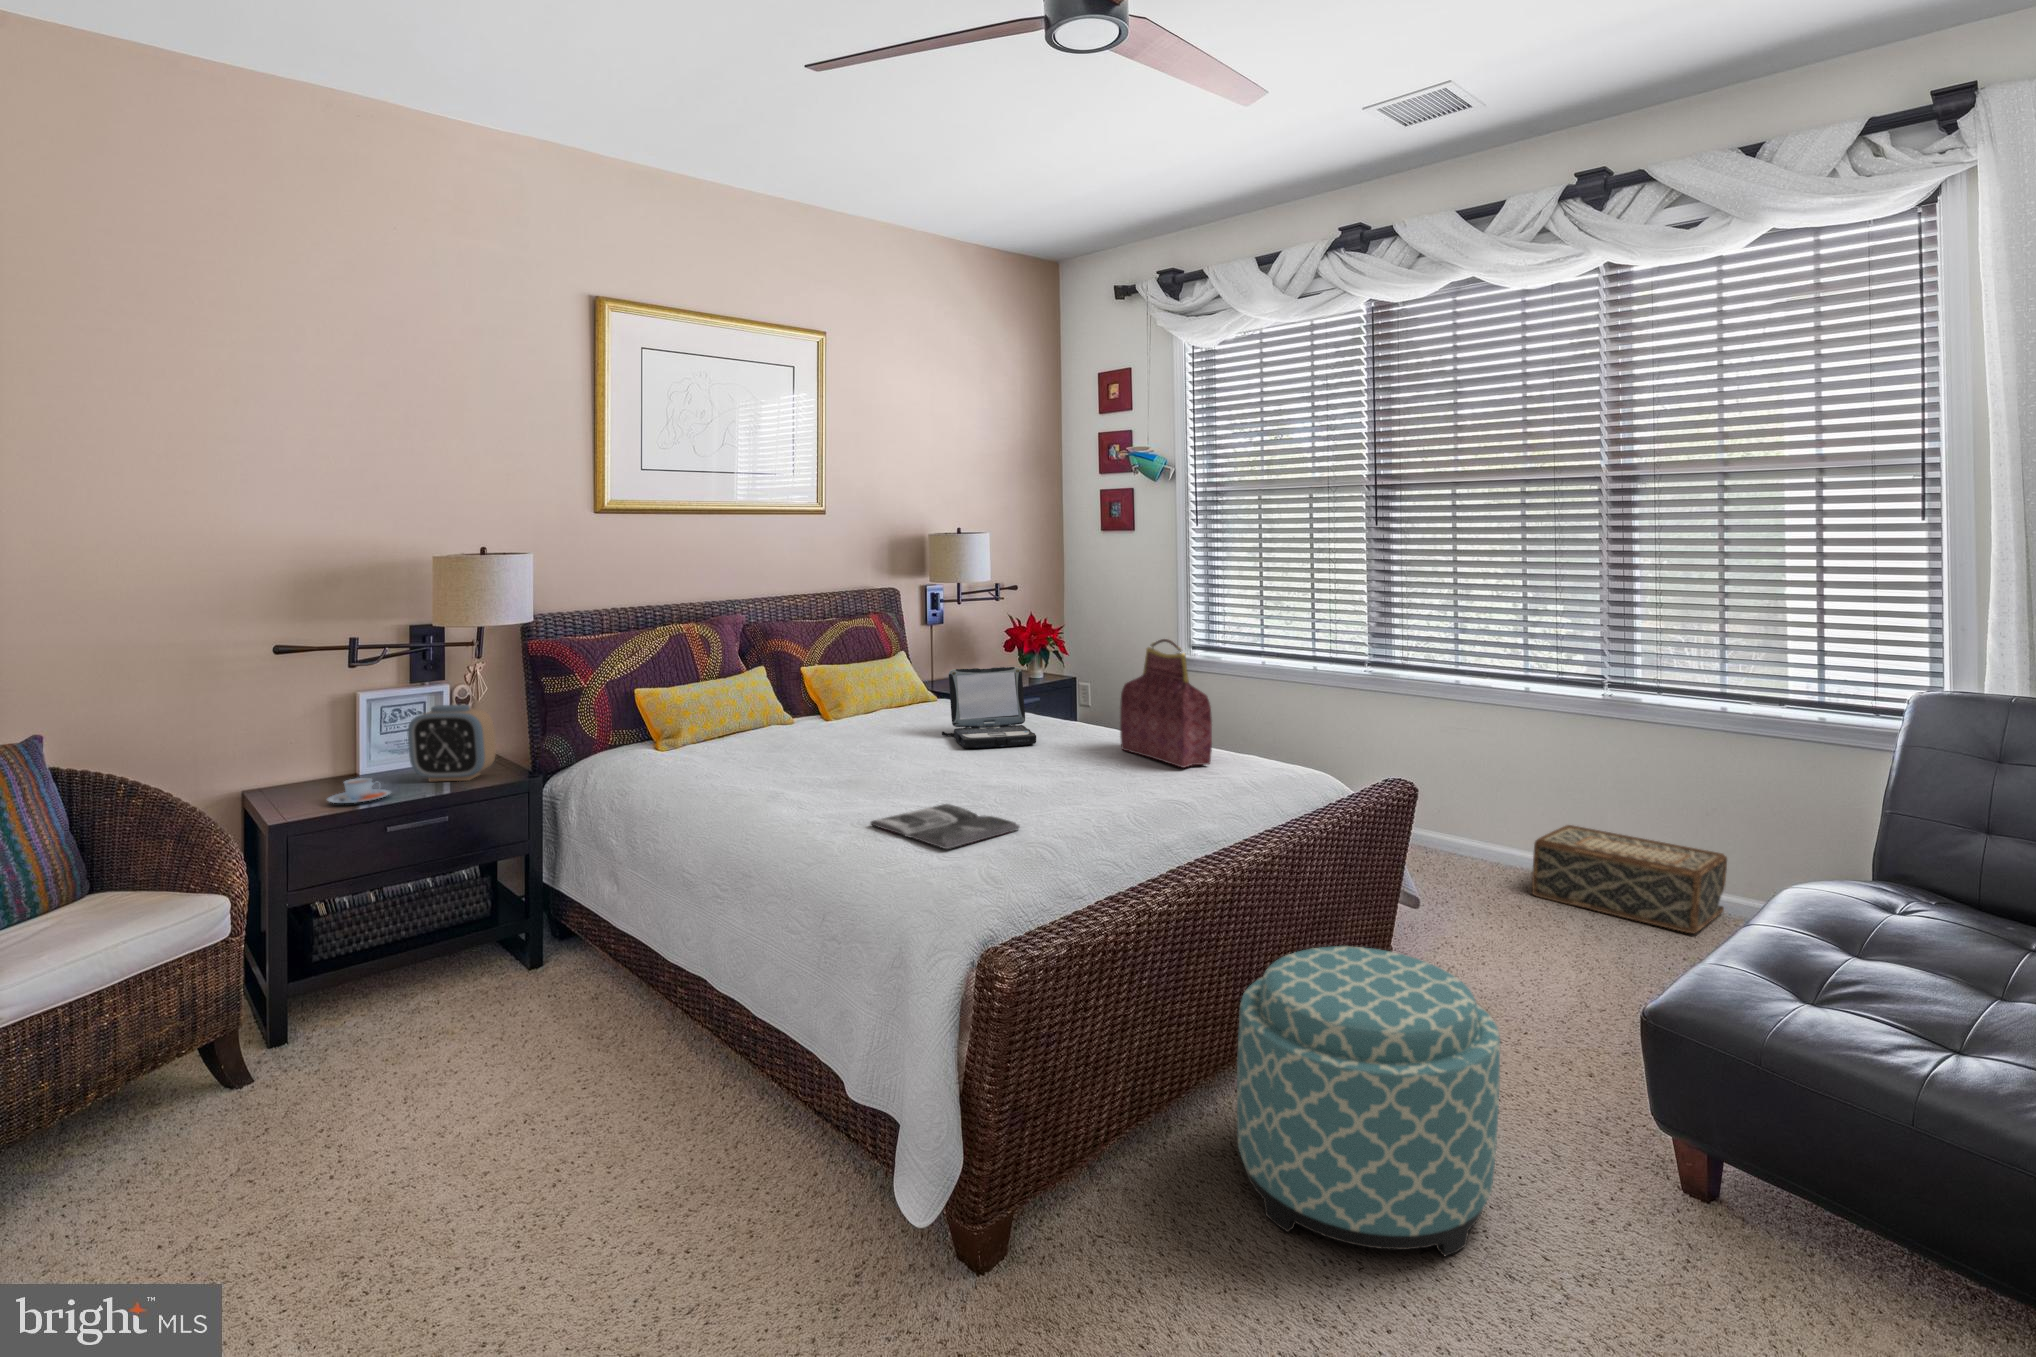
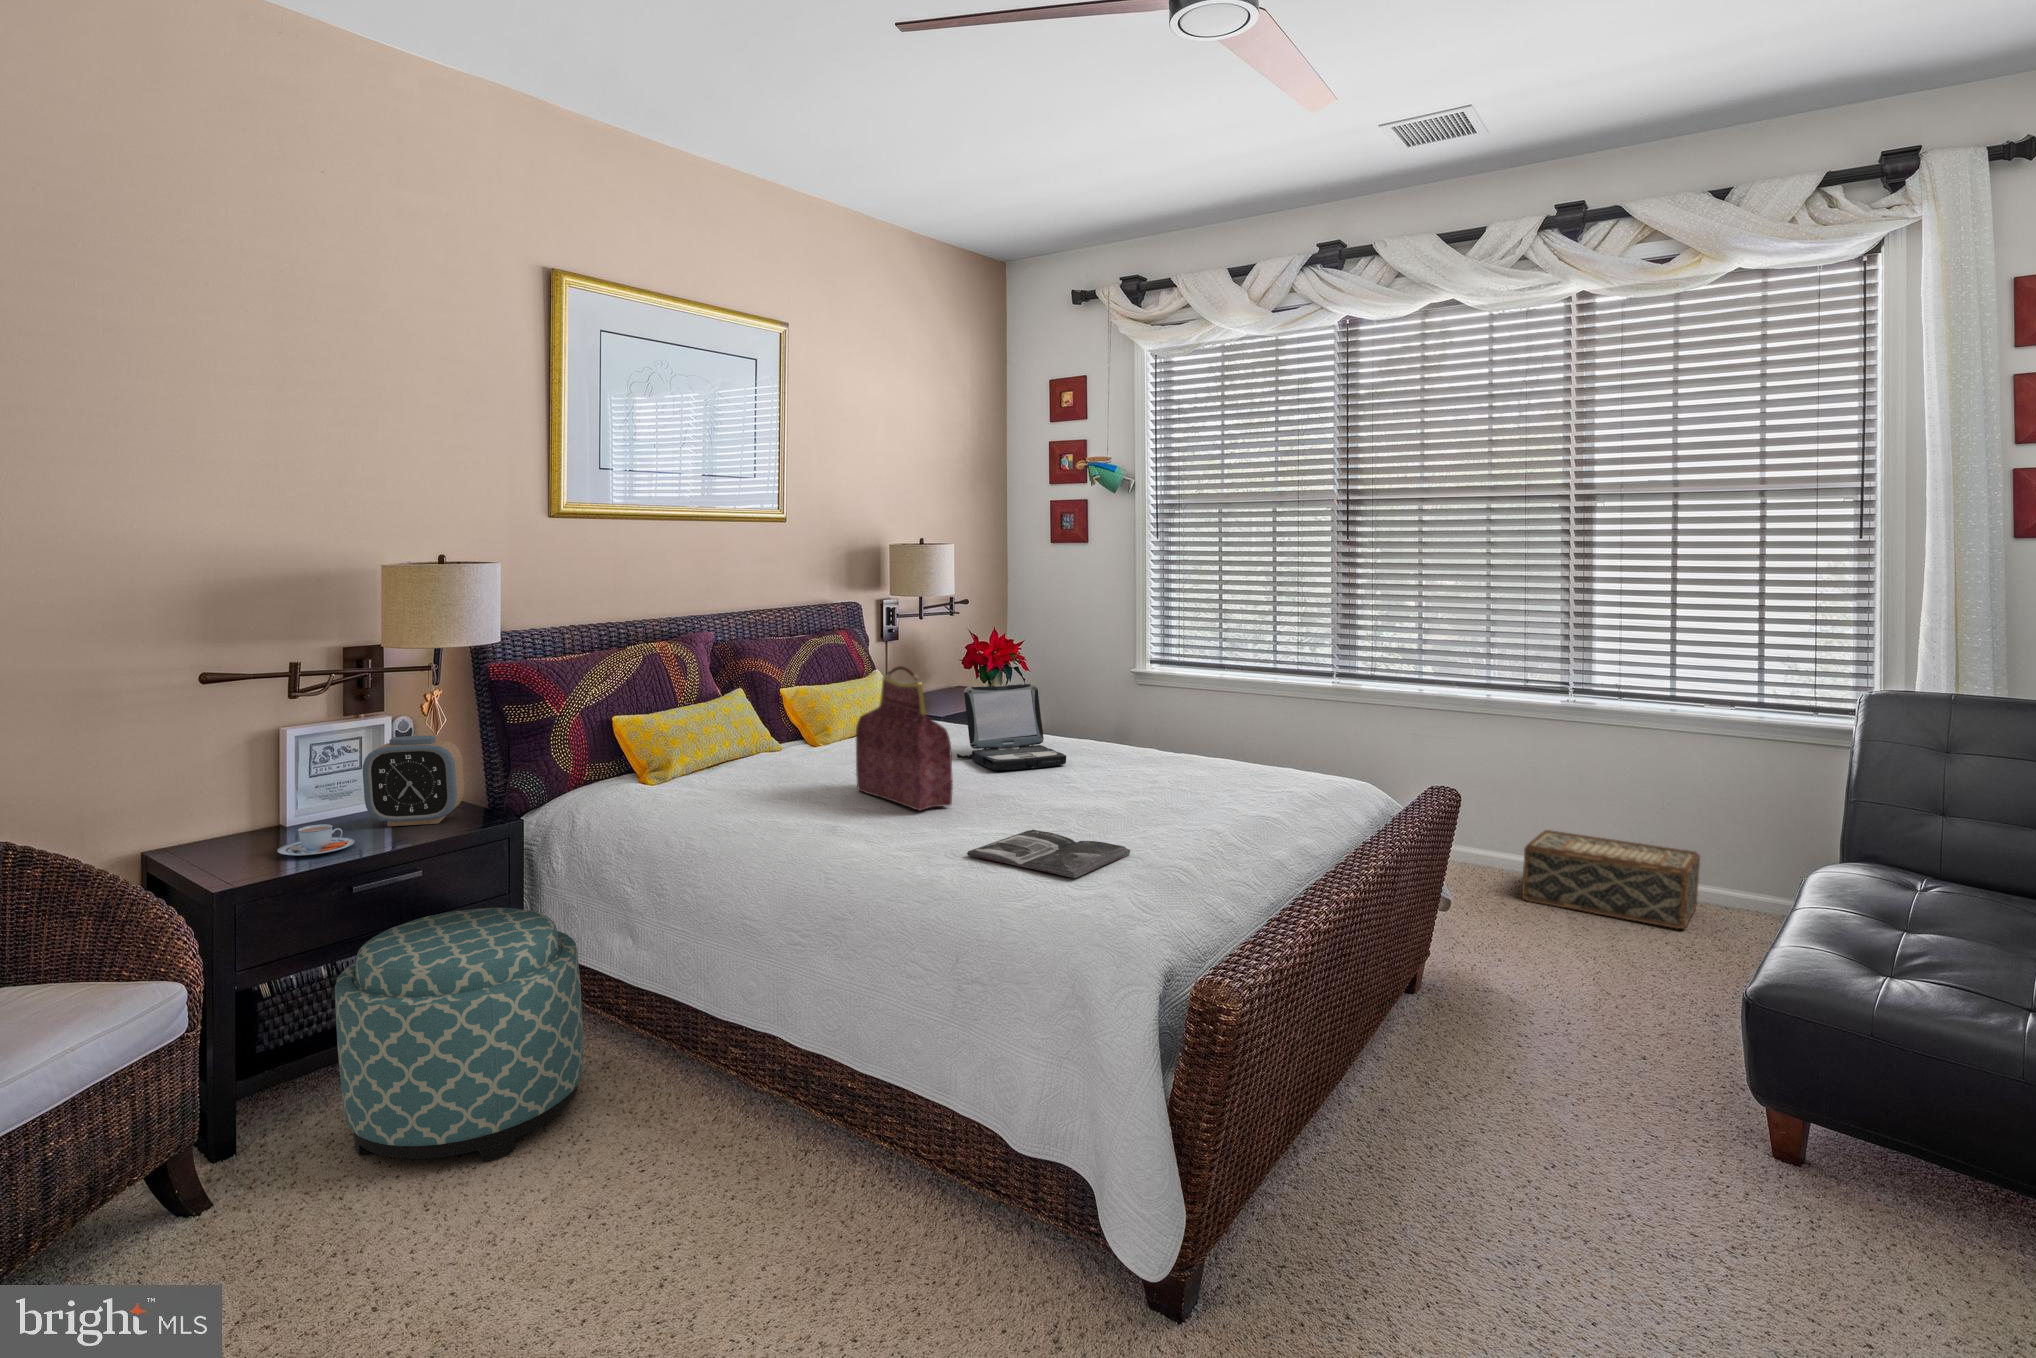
handbag: present [1120,639,1212,768] -> present [856,666,953,811]
ottoman: present [1237,946,1500,1256] -> present [335,908,583,1162]

